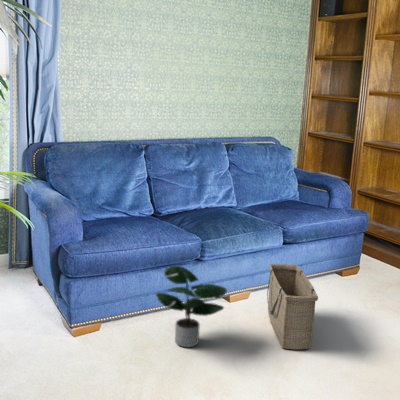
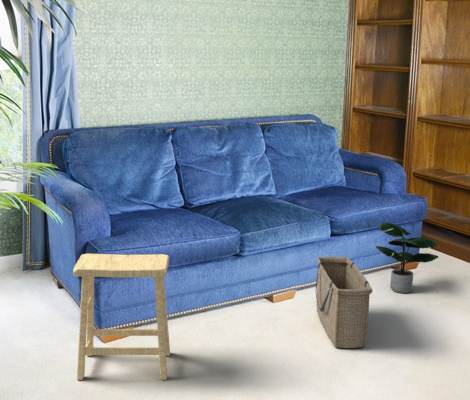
footstool: none [42,256,132,375] -> present [73,254,170,380]
potted plant: present [156,266,227,347] -> present [376,223,438,293]

